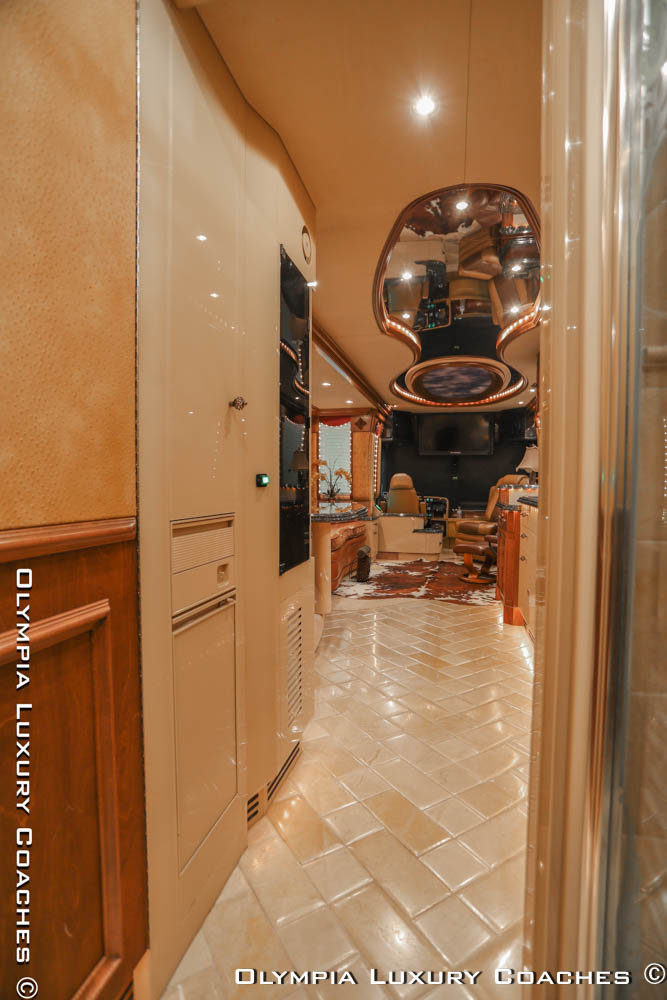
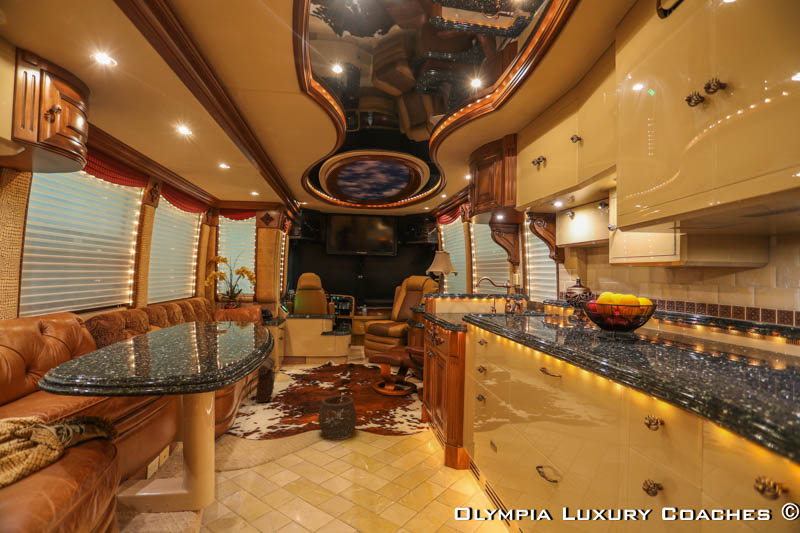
woven basket: none [407,576,440,610] -> present [318,395,357,438]

